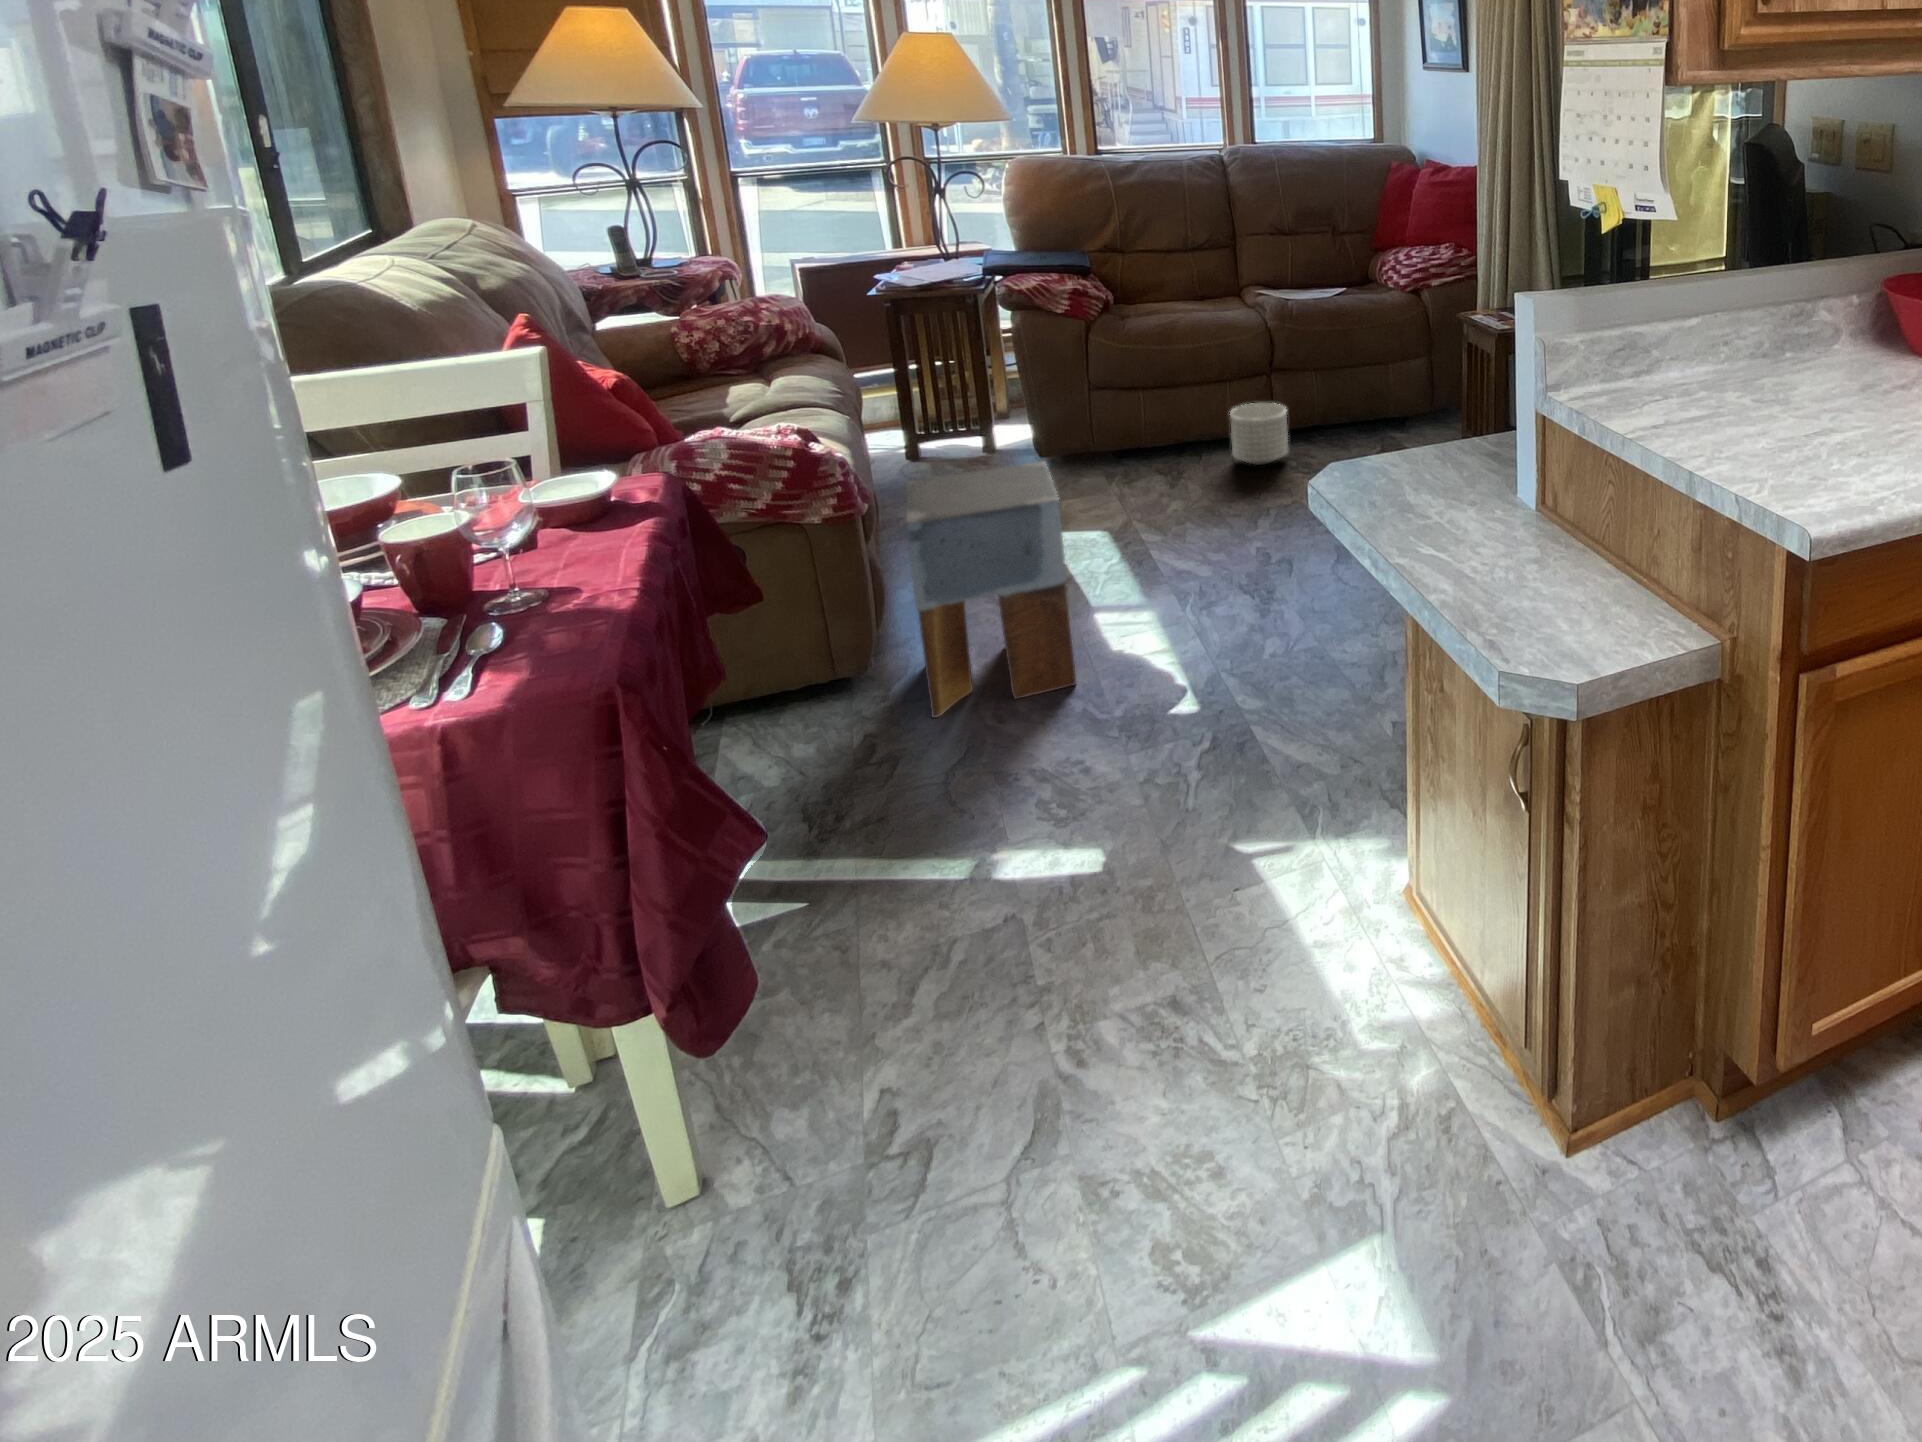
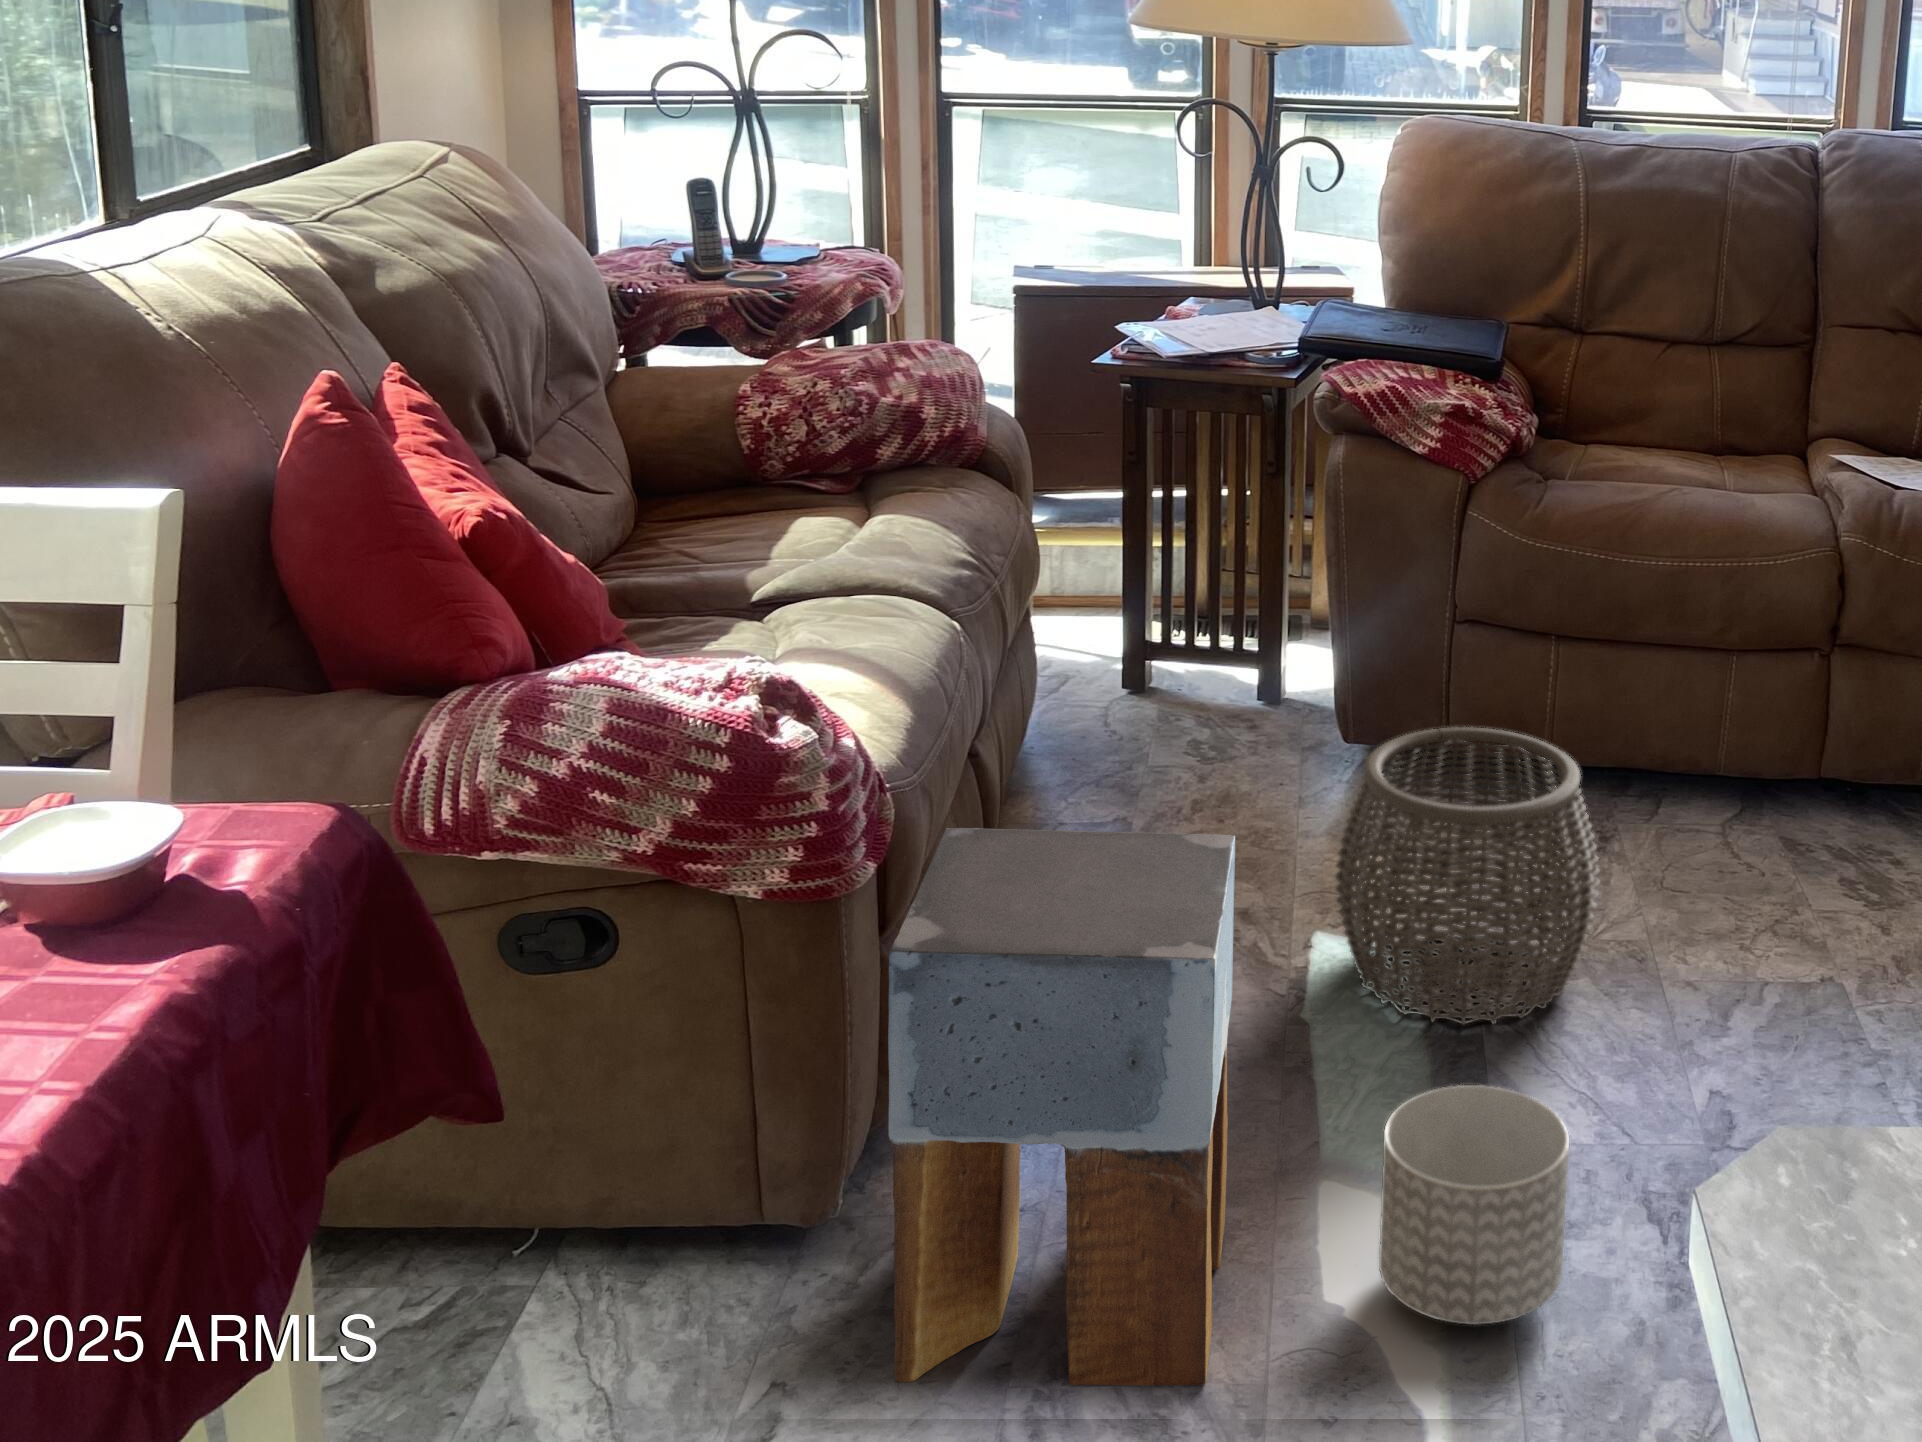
planter: present [1230,403,1288,465] -> present [1379,1085,1569,1325]
woven basket: none [1068,421,1192,549] -> present [1335,728,1600,1025]

